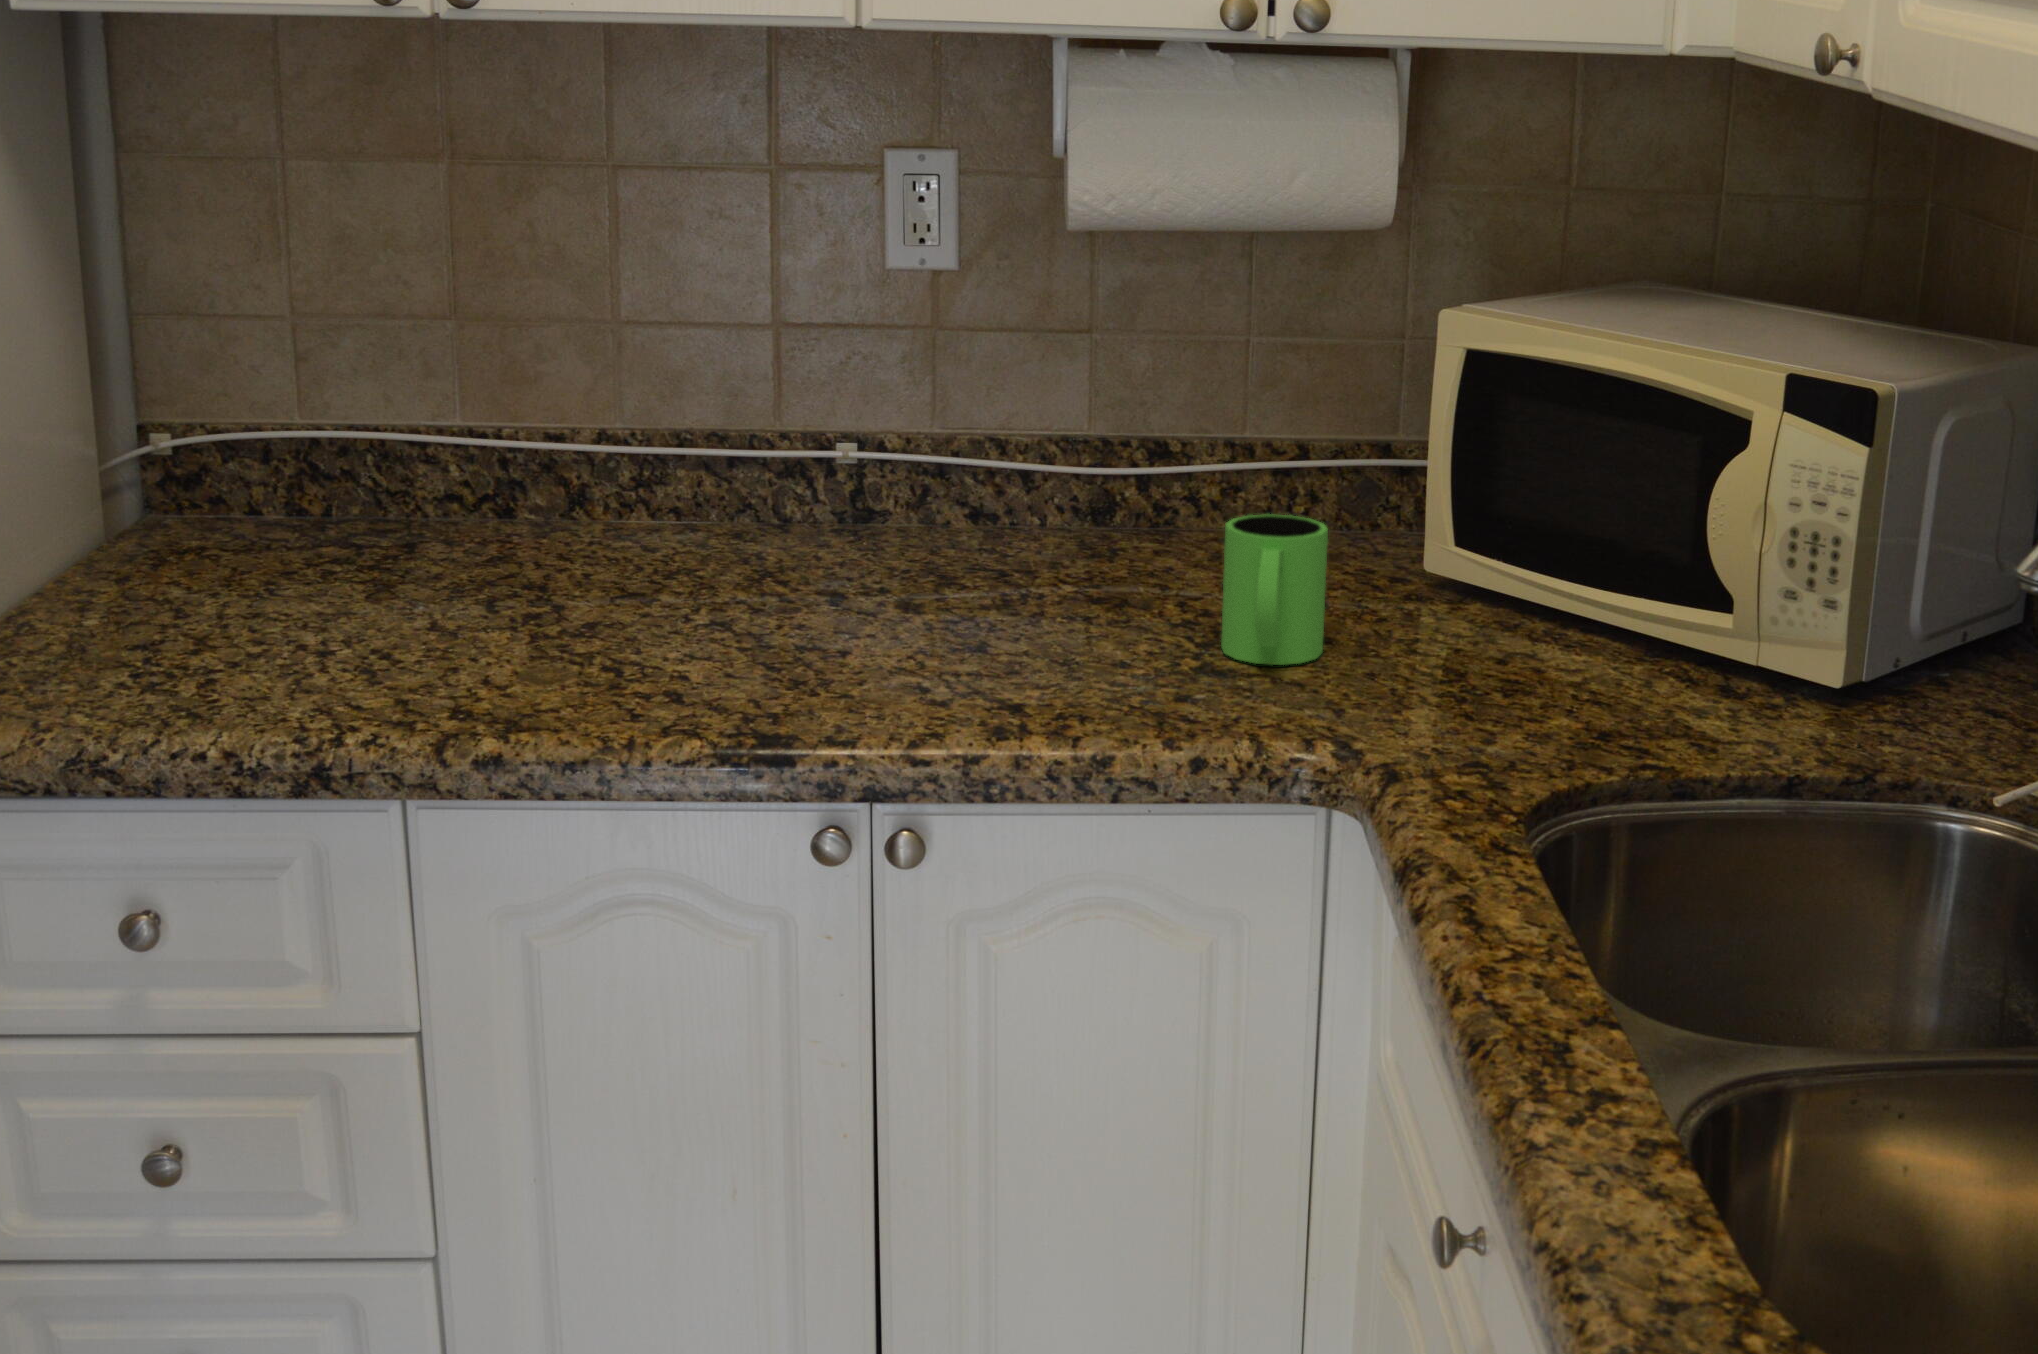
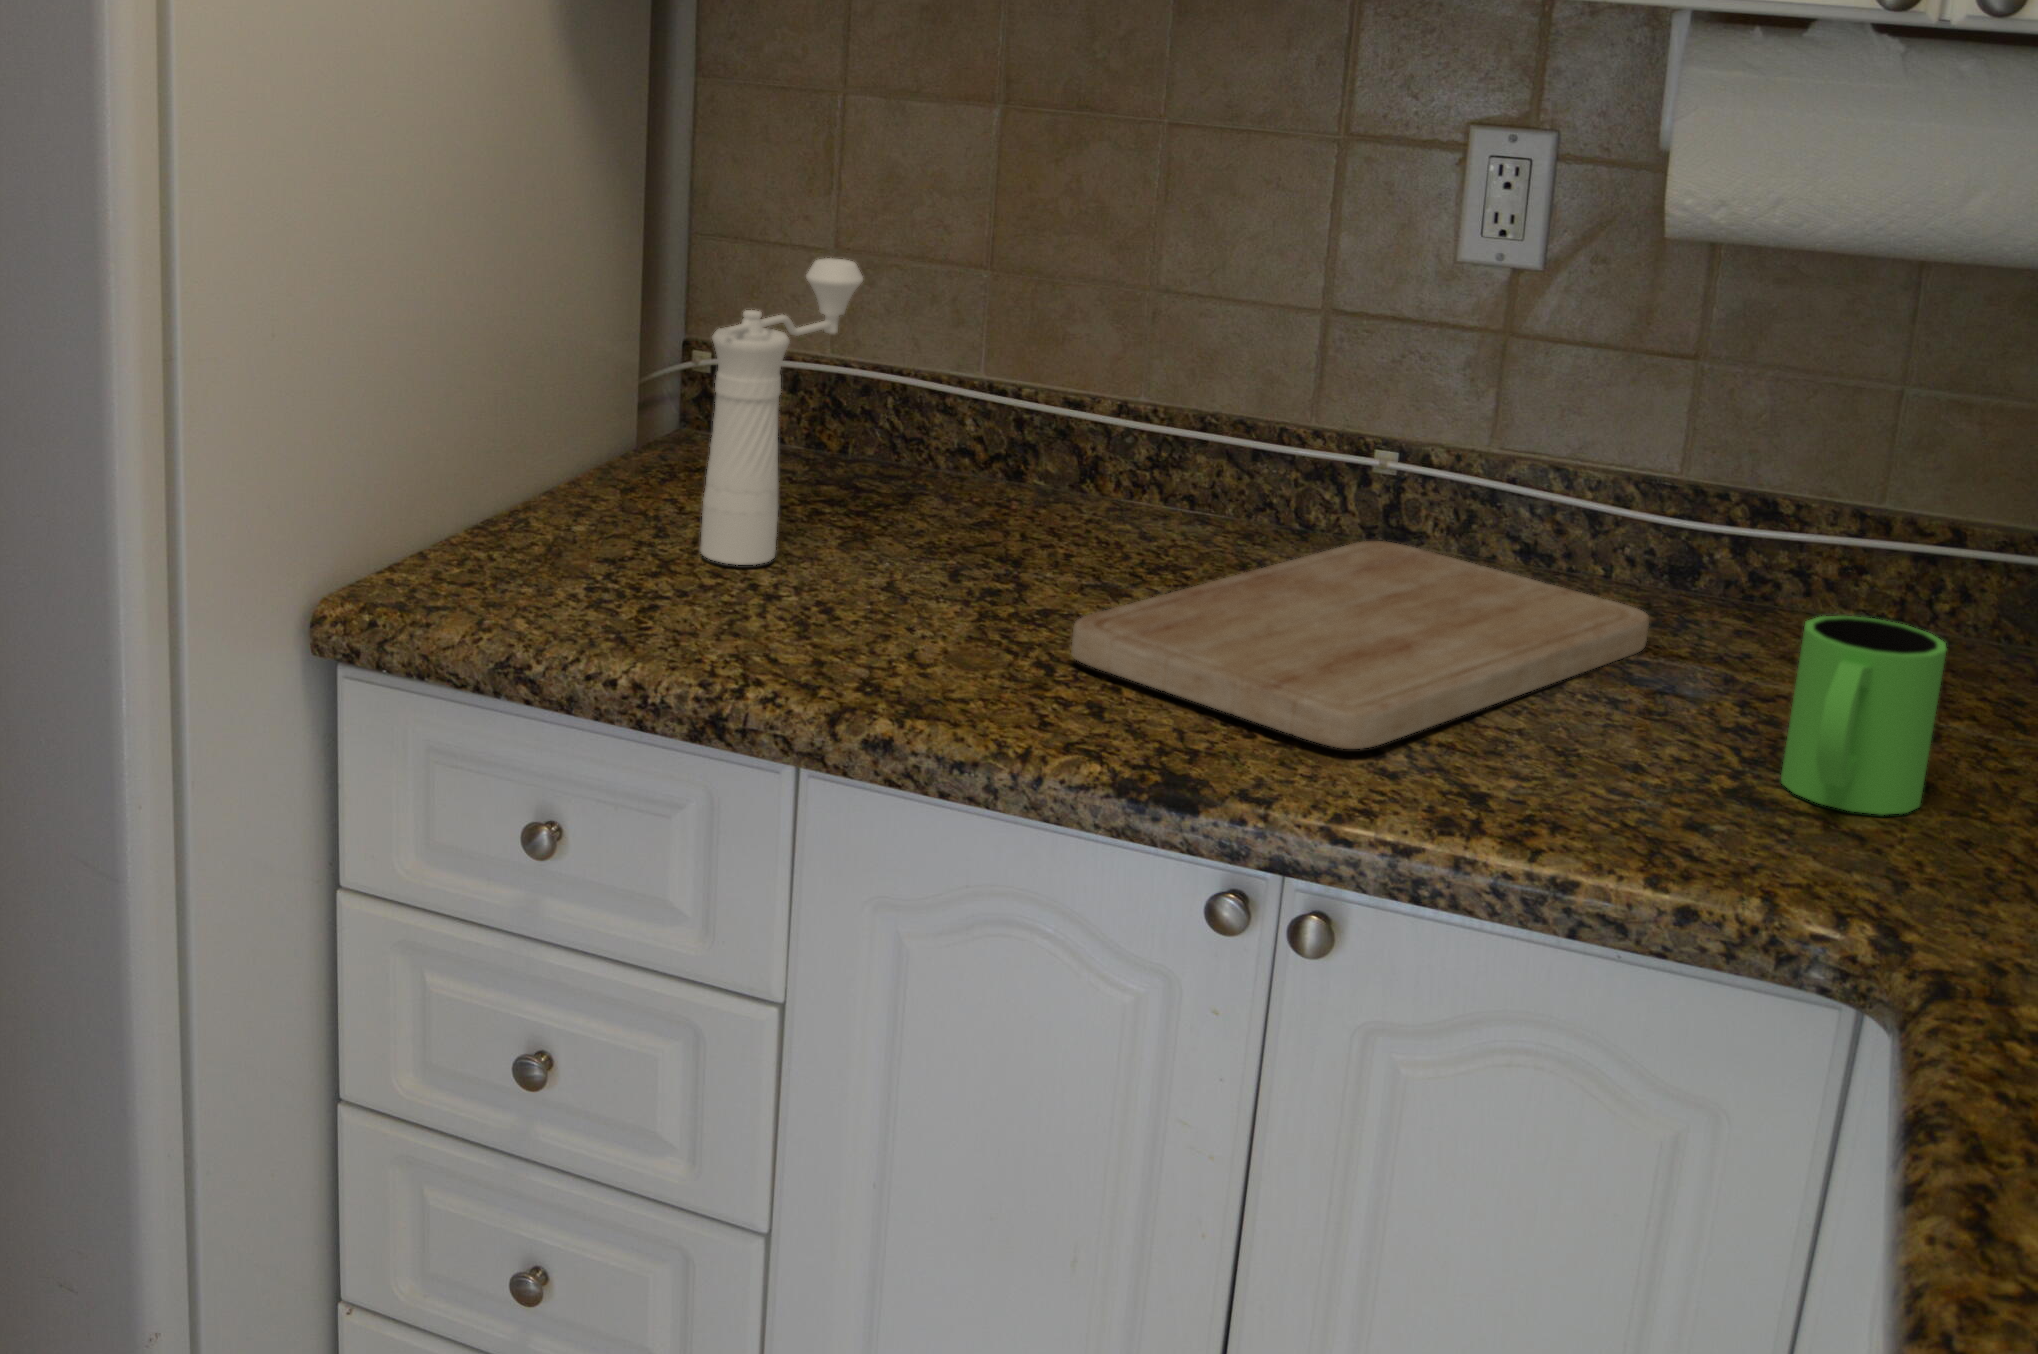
pepper mill: none [219,324,357,628] -> present [700,258,863,565]
cutting board: none [634,519,1082,689] -> present [1071,541,1649,749]

